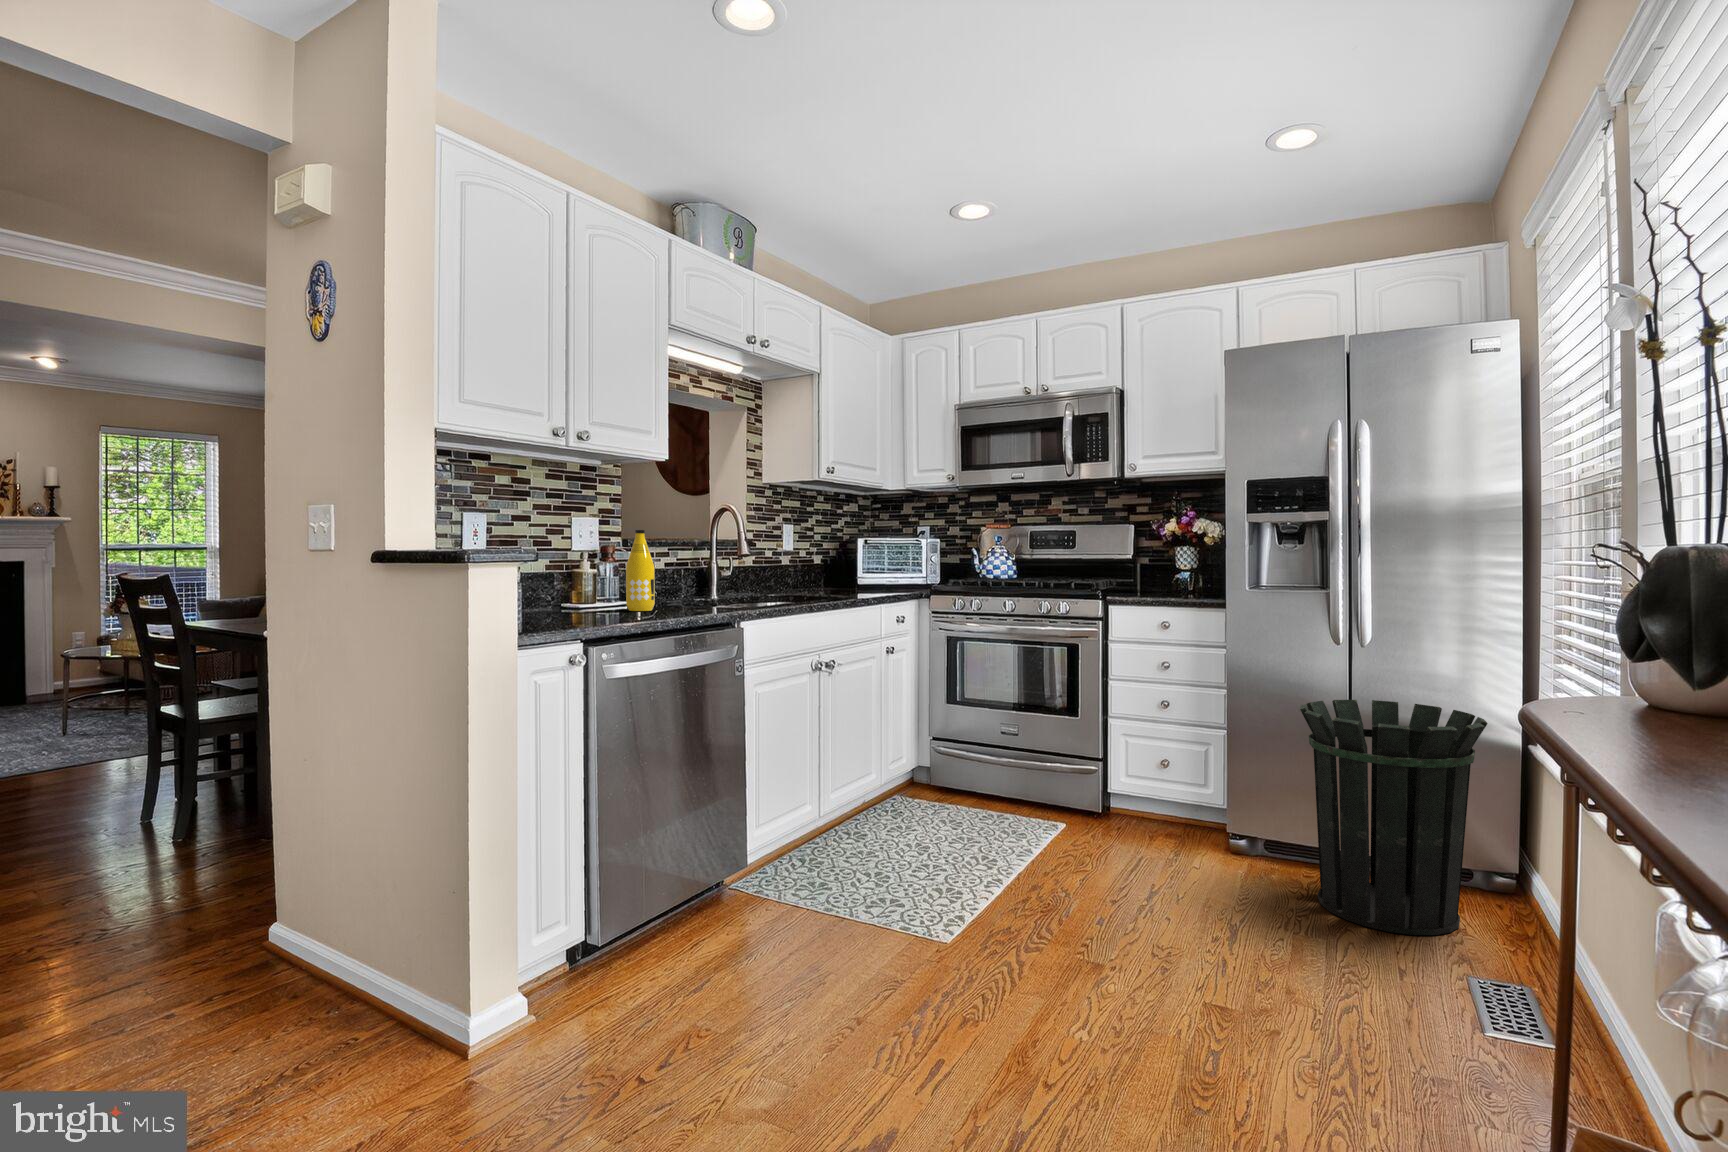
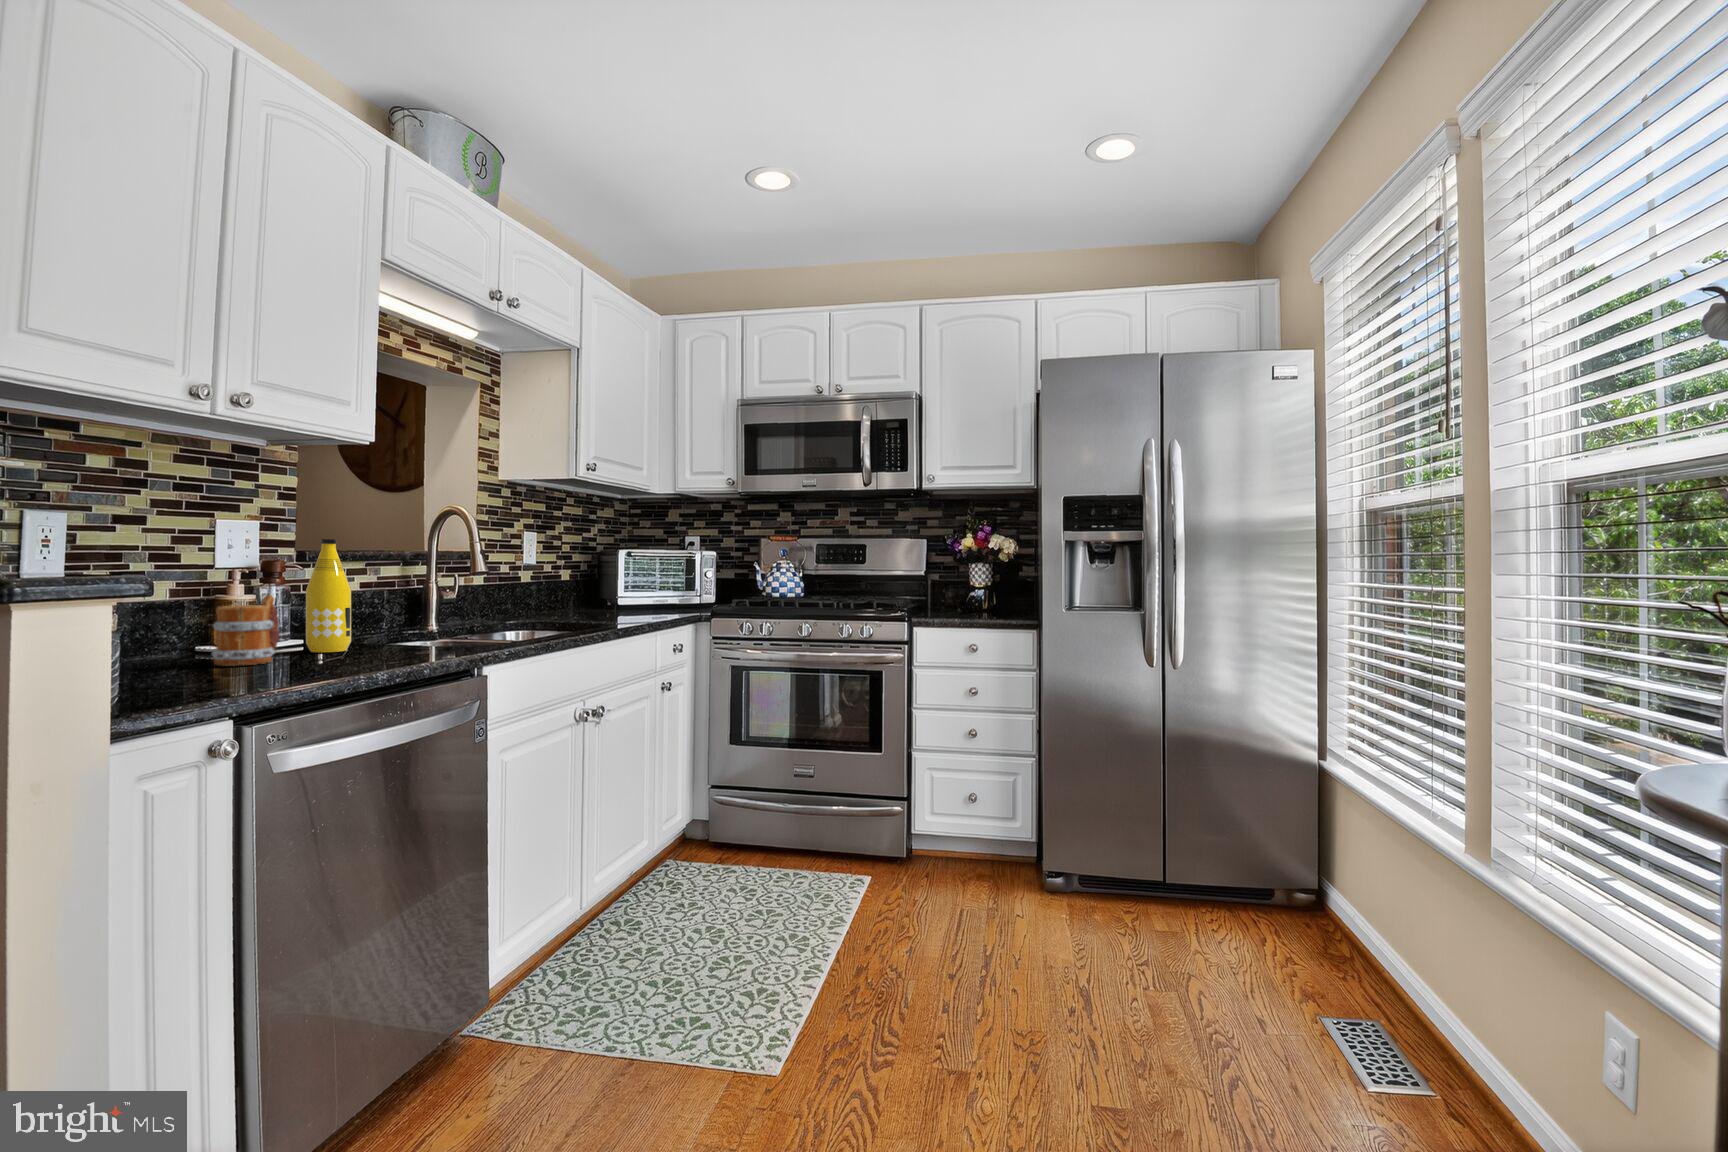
mug: none [570,569,610,617] -> present [212,595,279,666]
waste bin: present [1300,700,1488,935] -> none [1130,728,1309,976]

